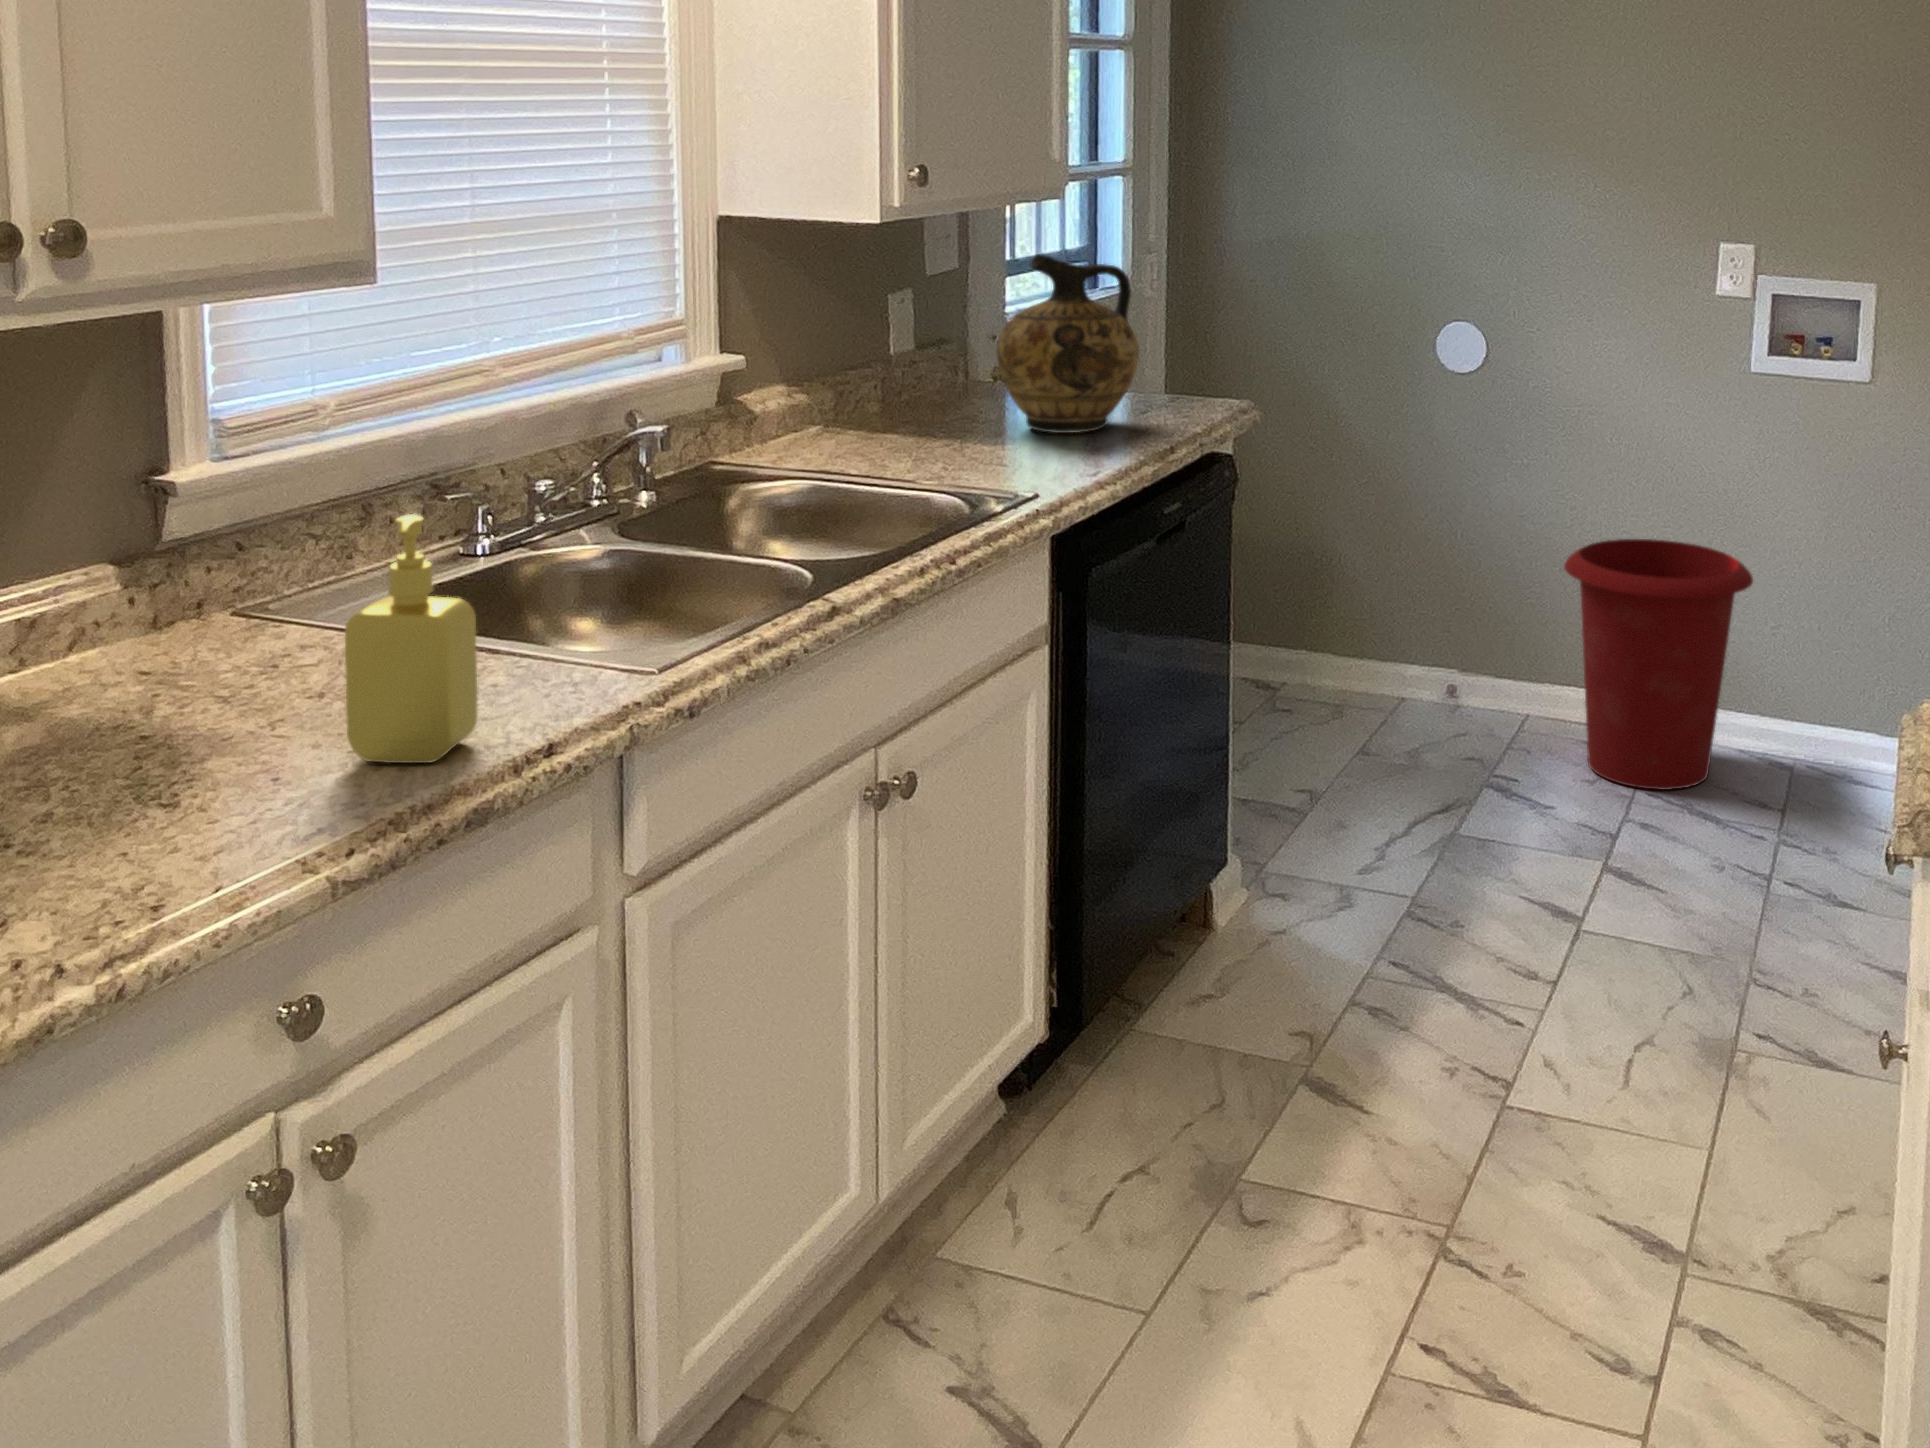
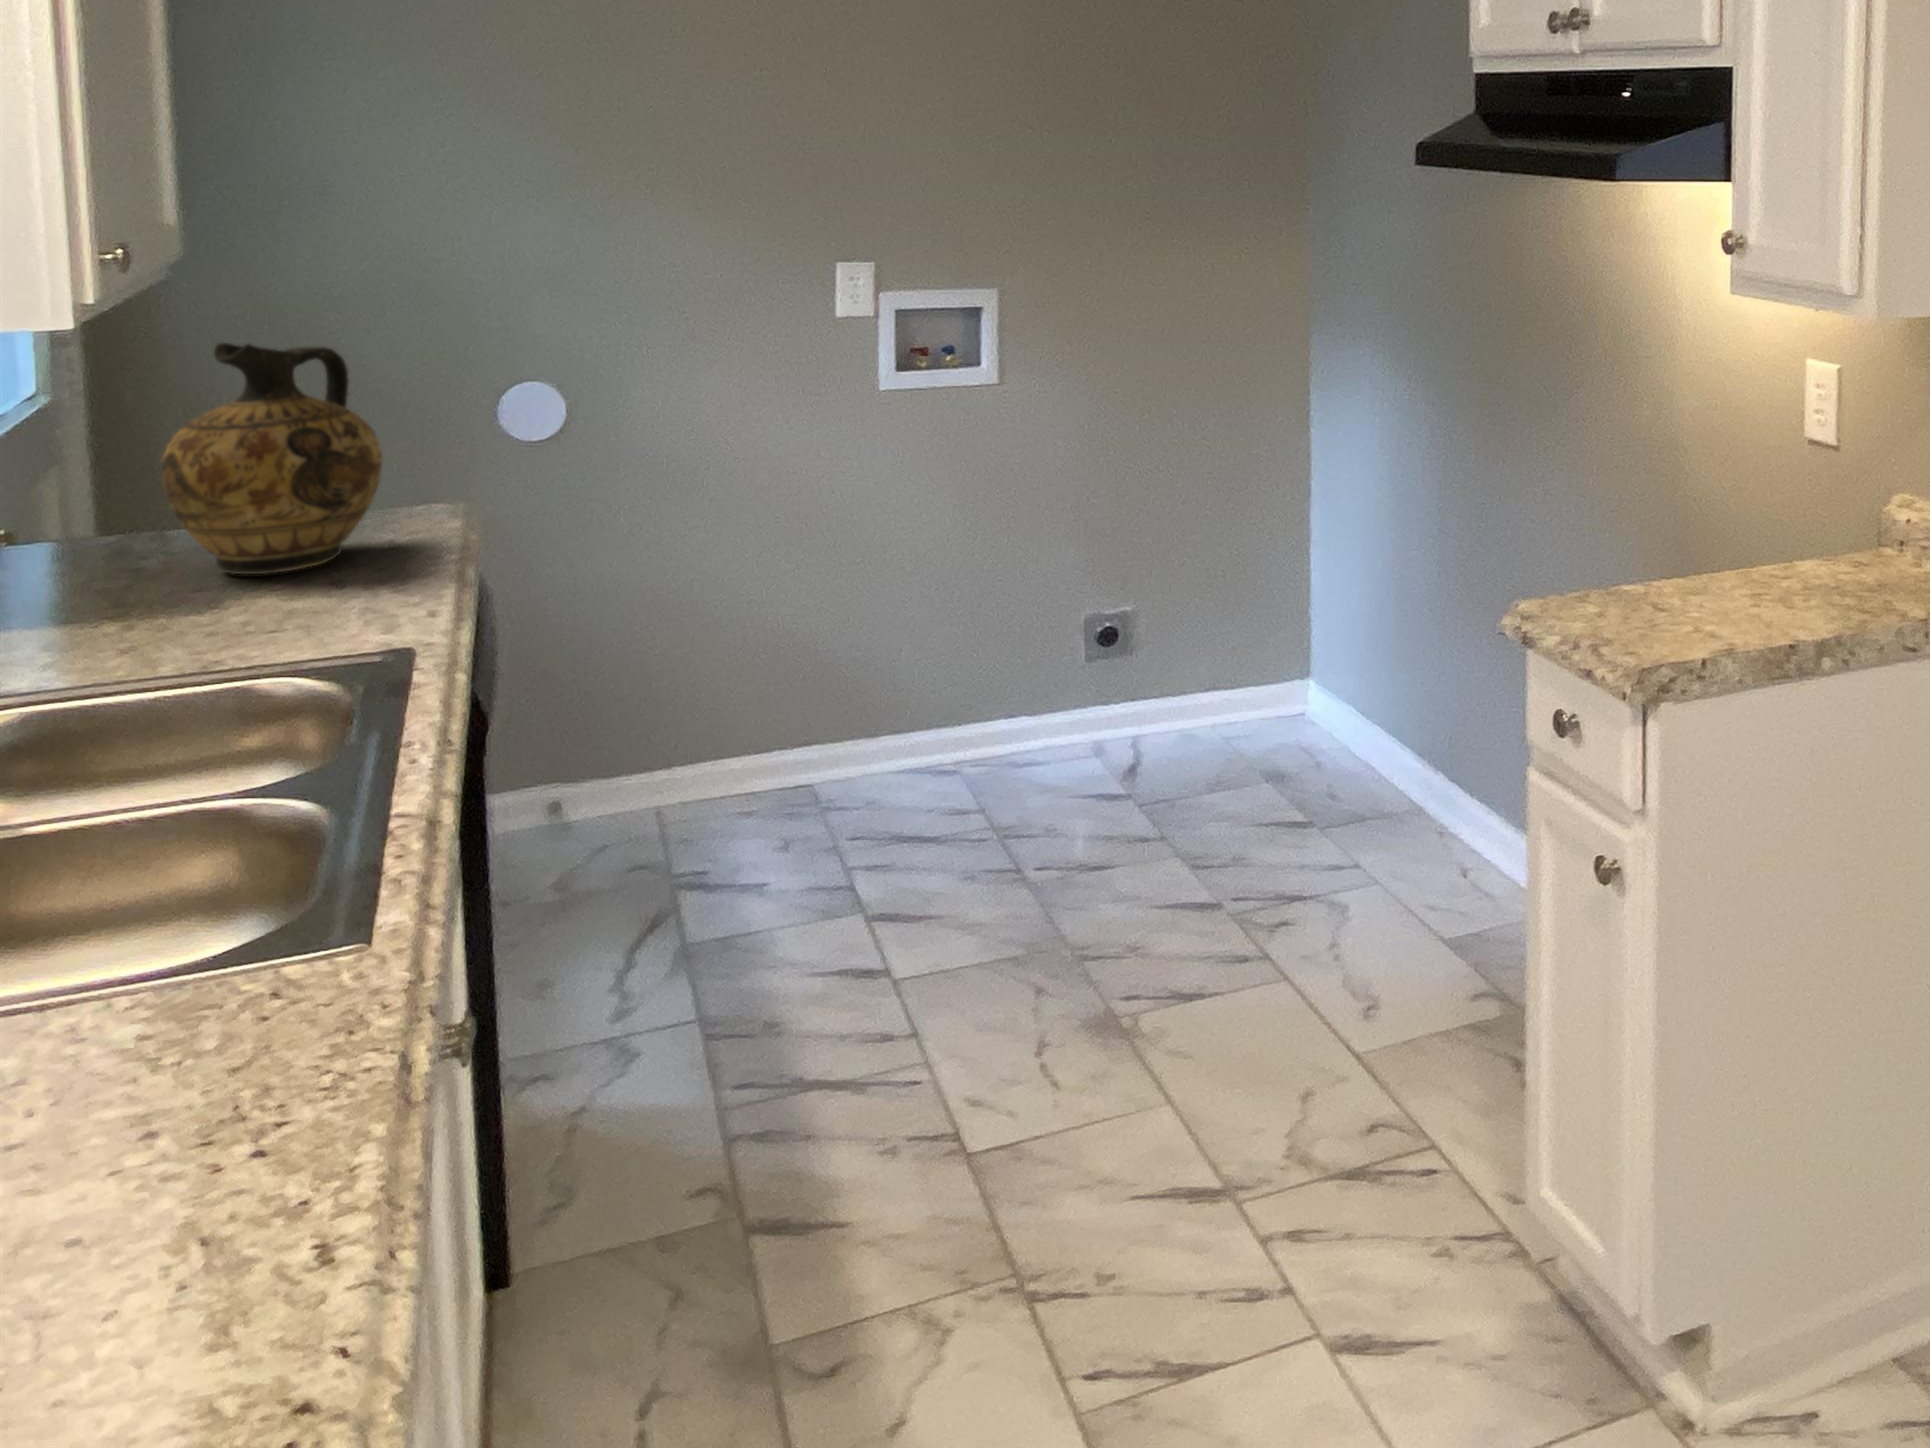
soap dispenser: present [345,514,478,763] -> none [96,773,301,1139]
waste bin: present [1564,539,1753,790] -> none [716,577,927,843]

